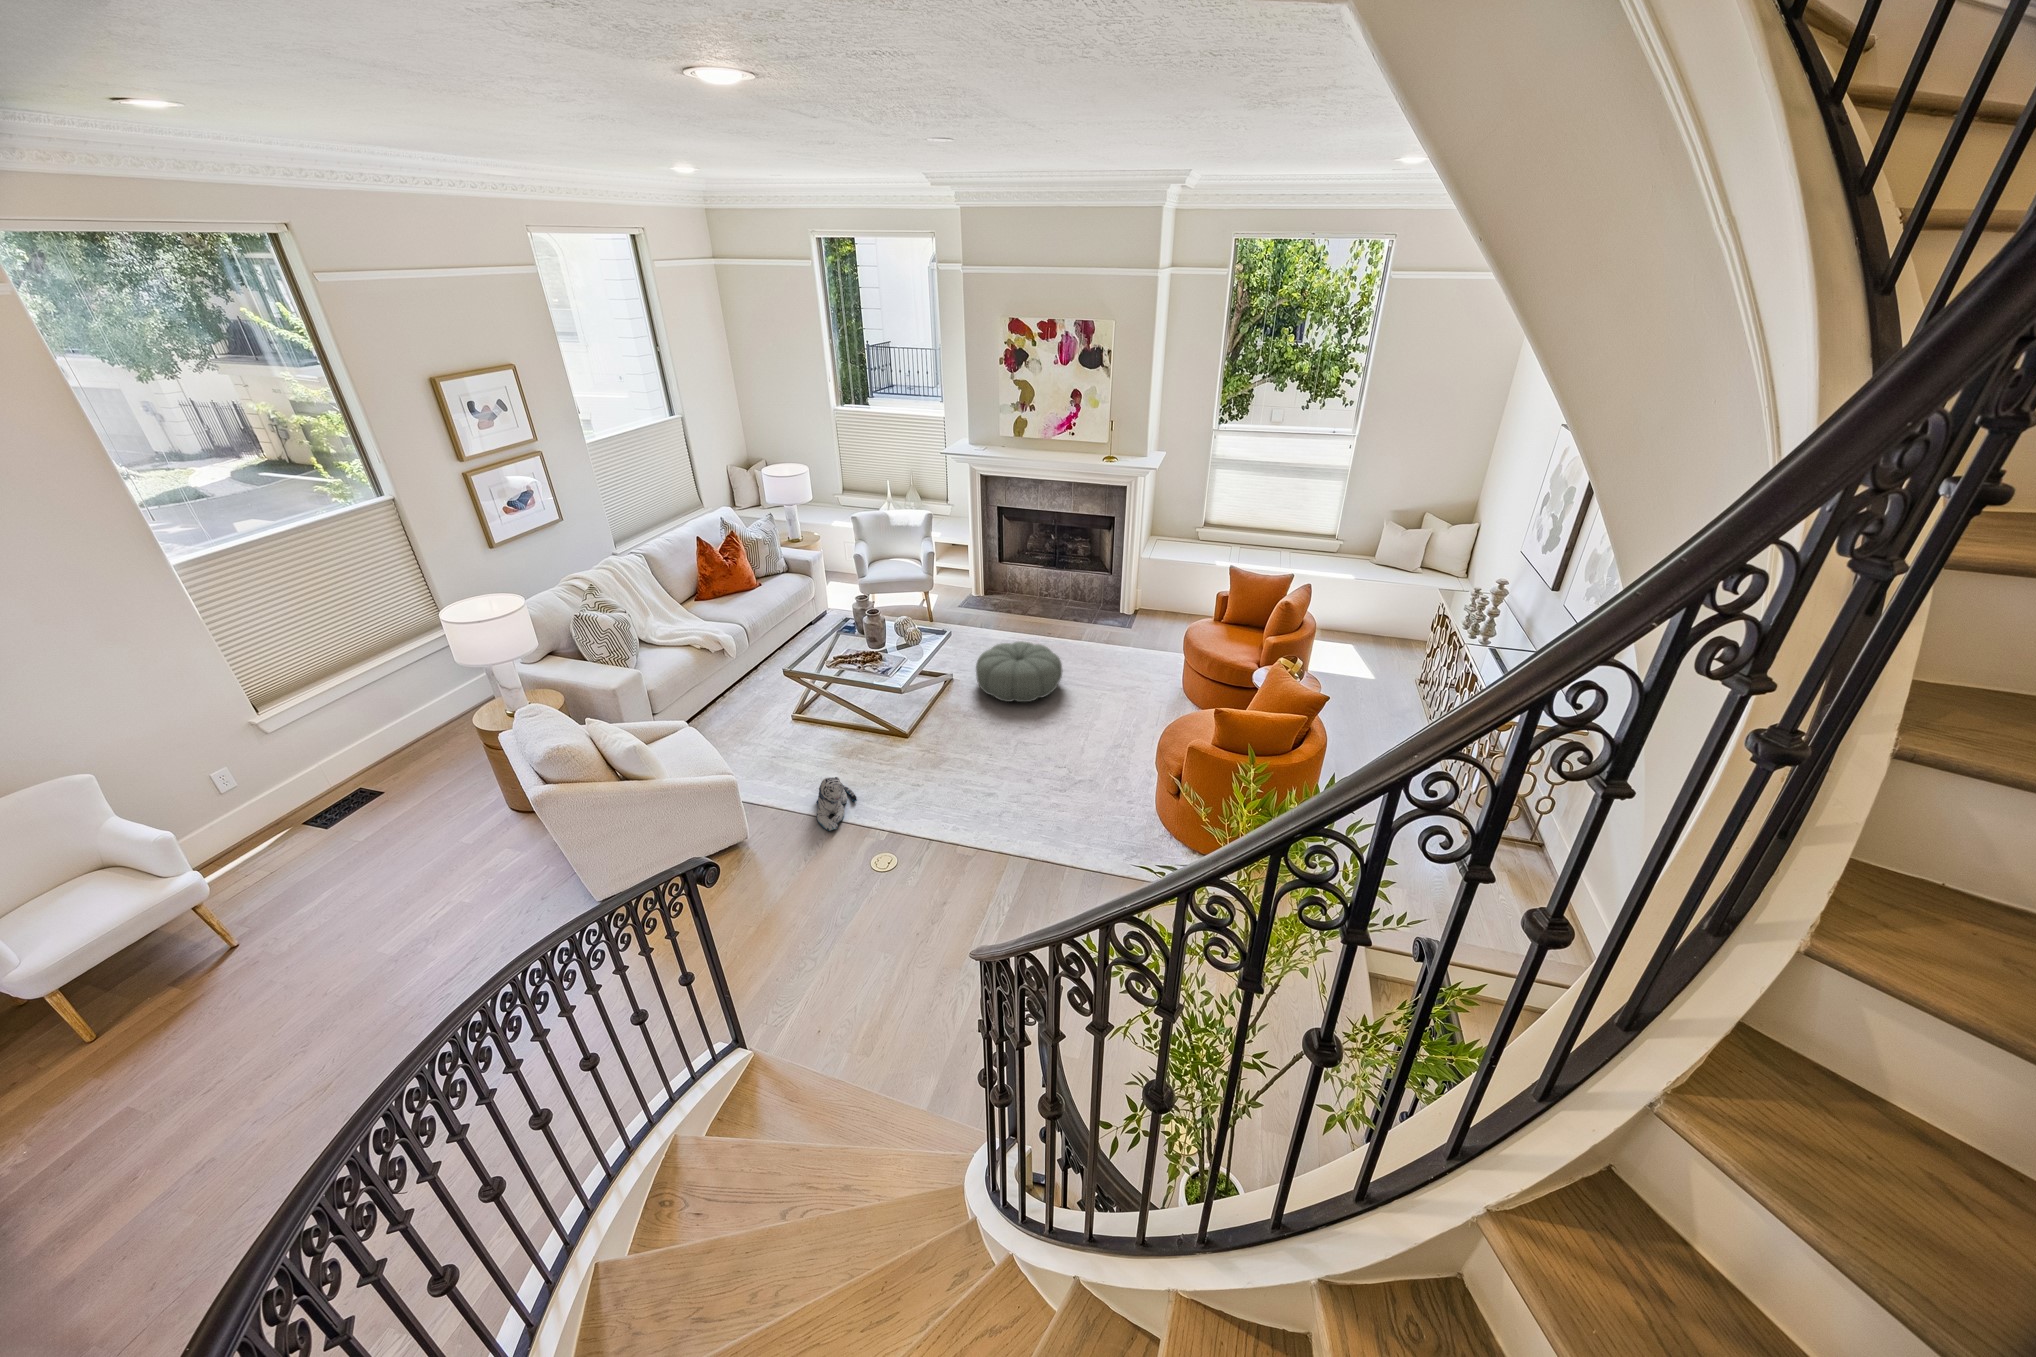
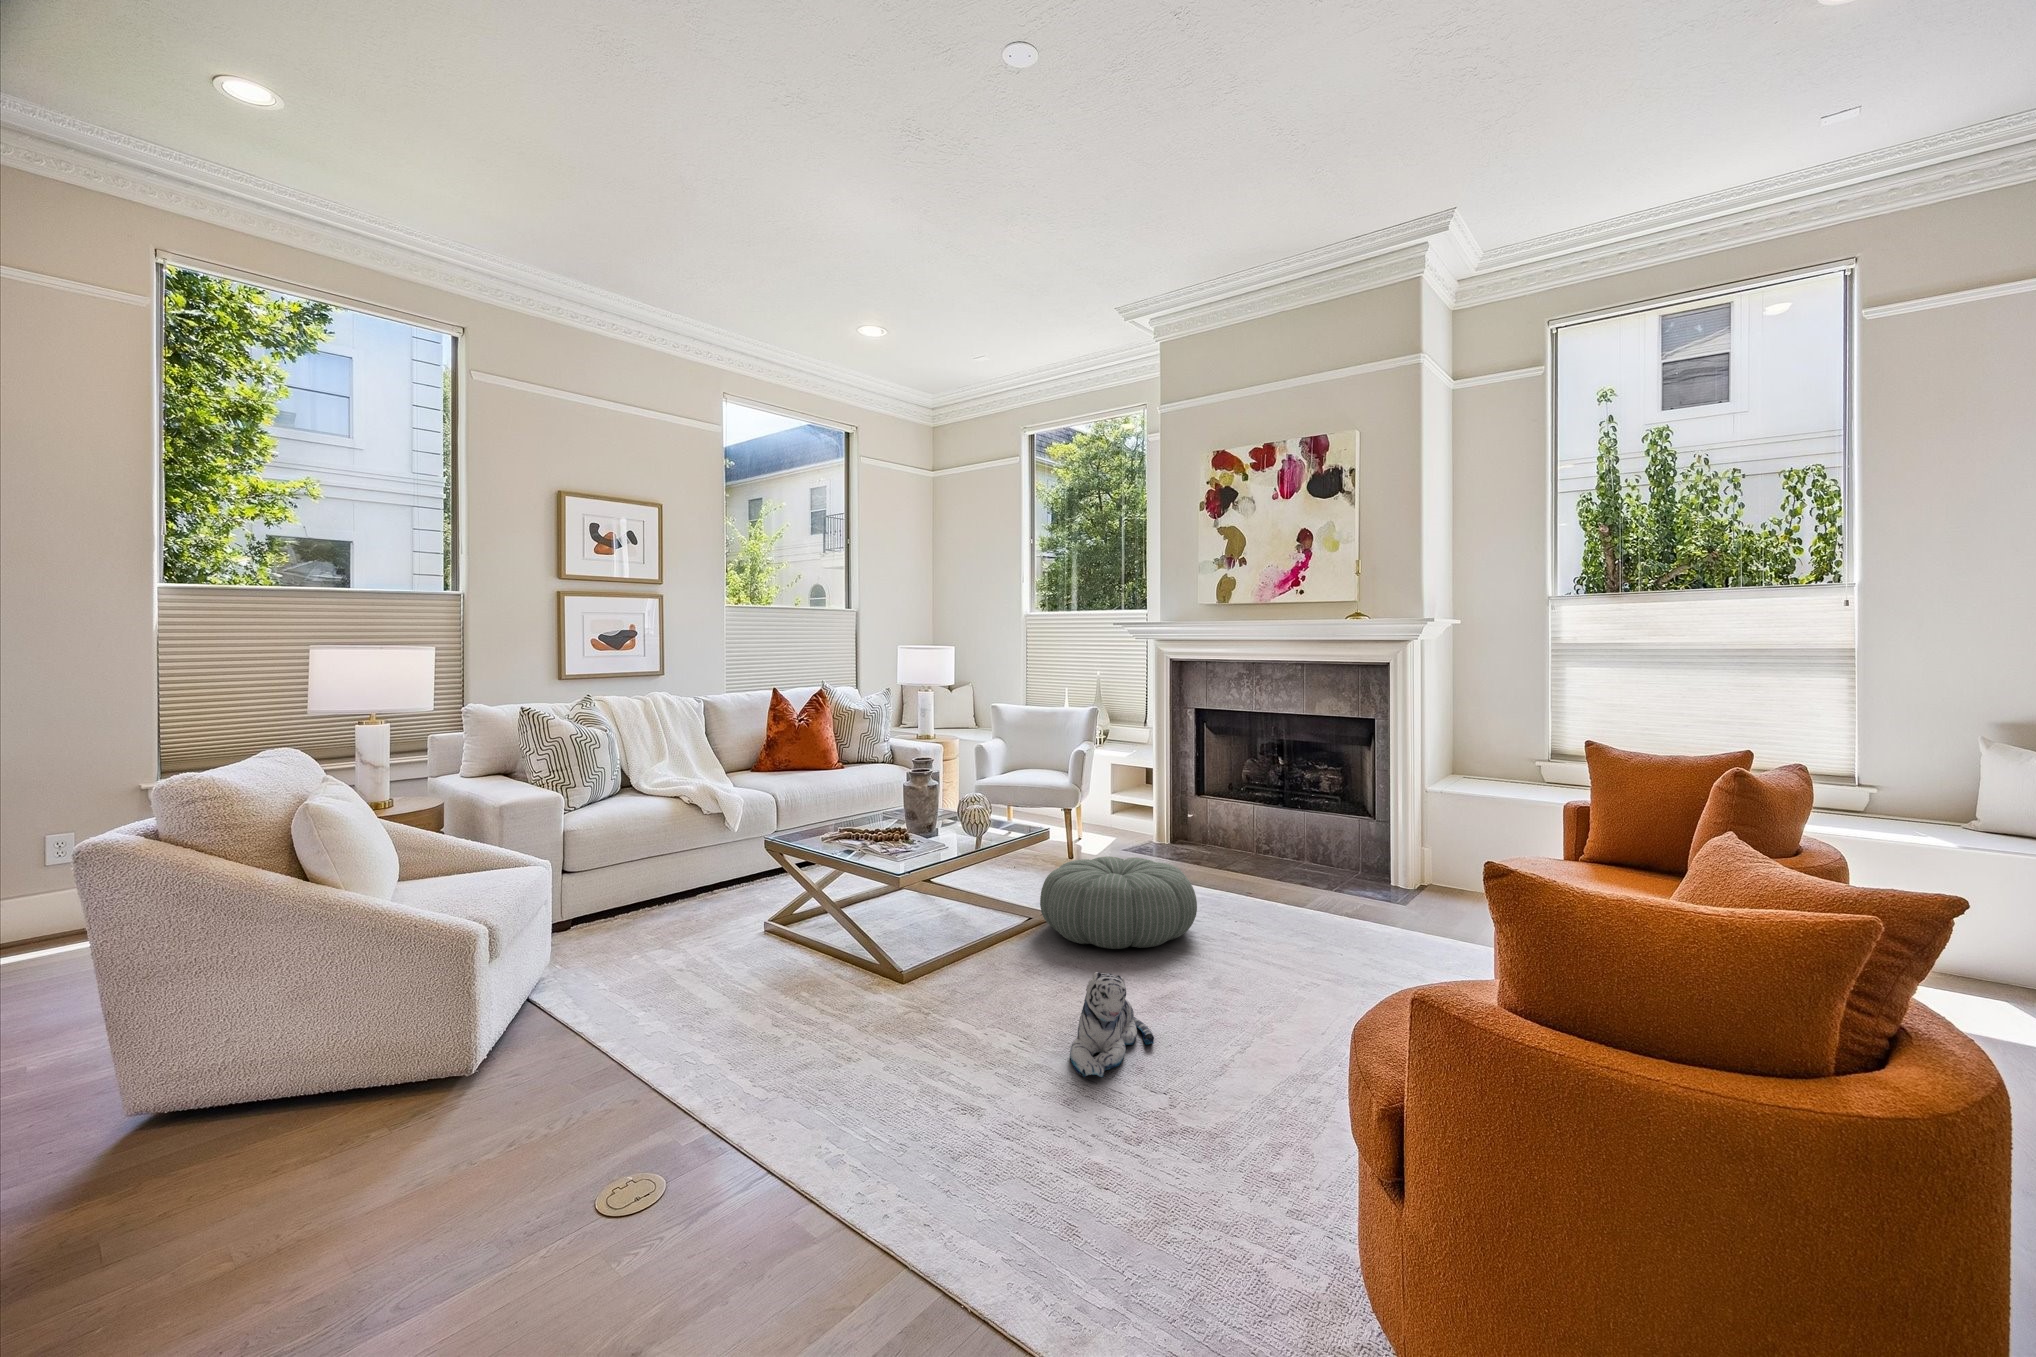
plush toy: present [816,777,857,831] -> present [1070,972,1154,1078]

